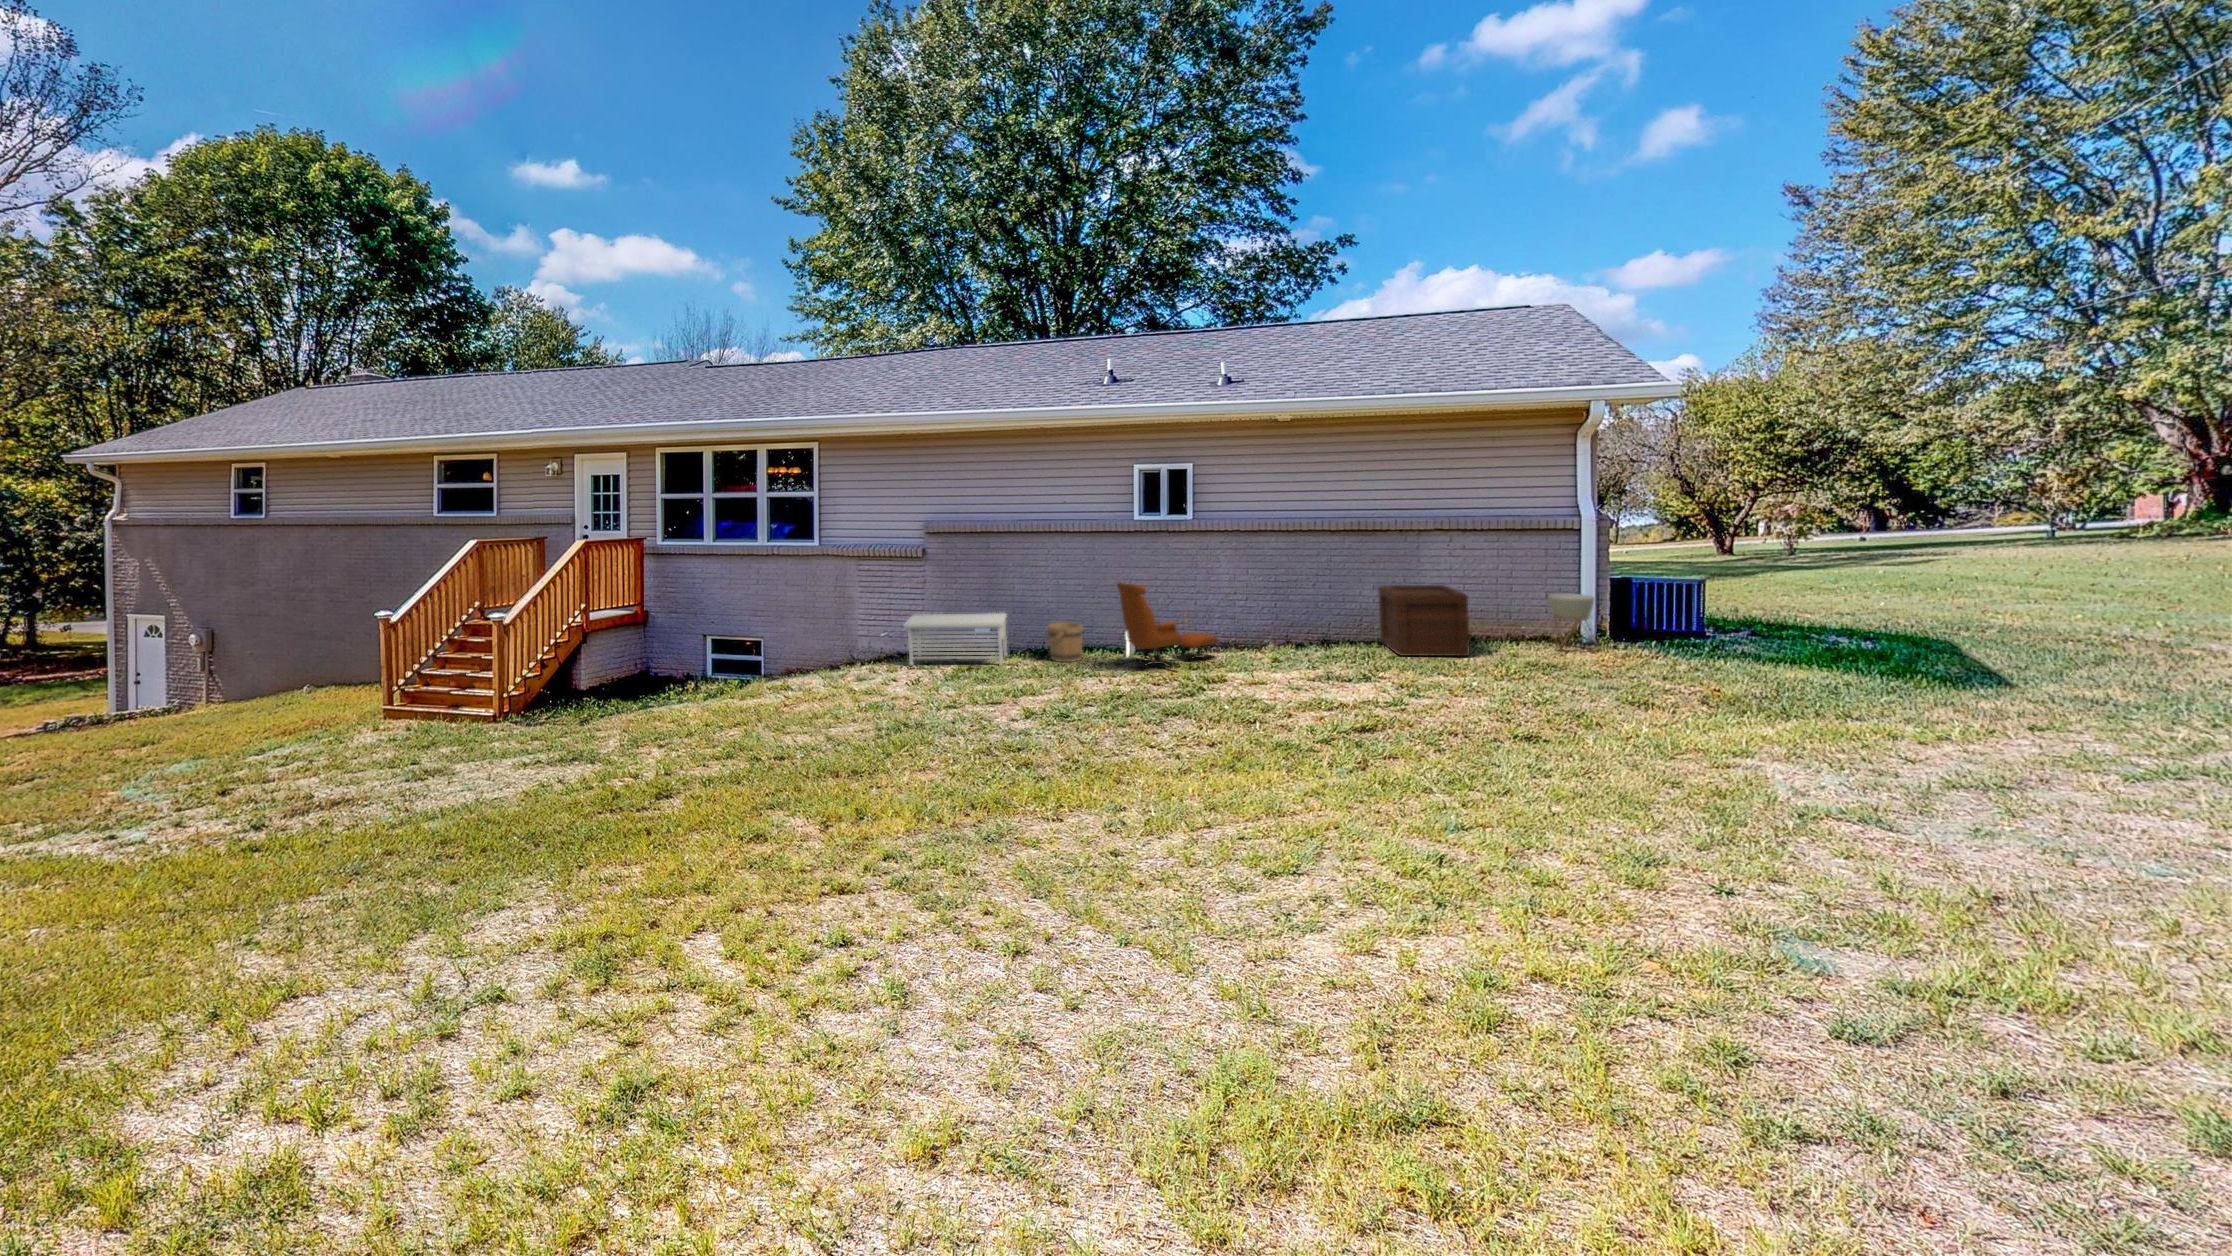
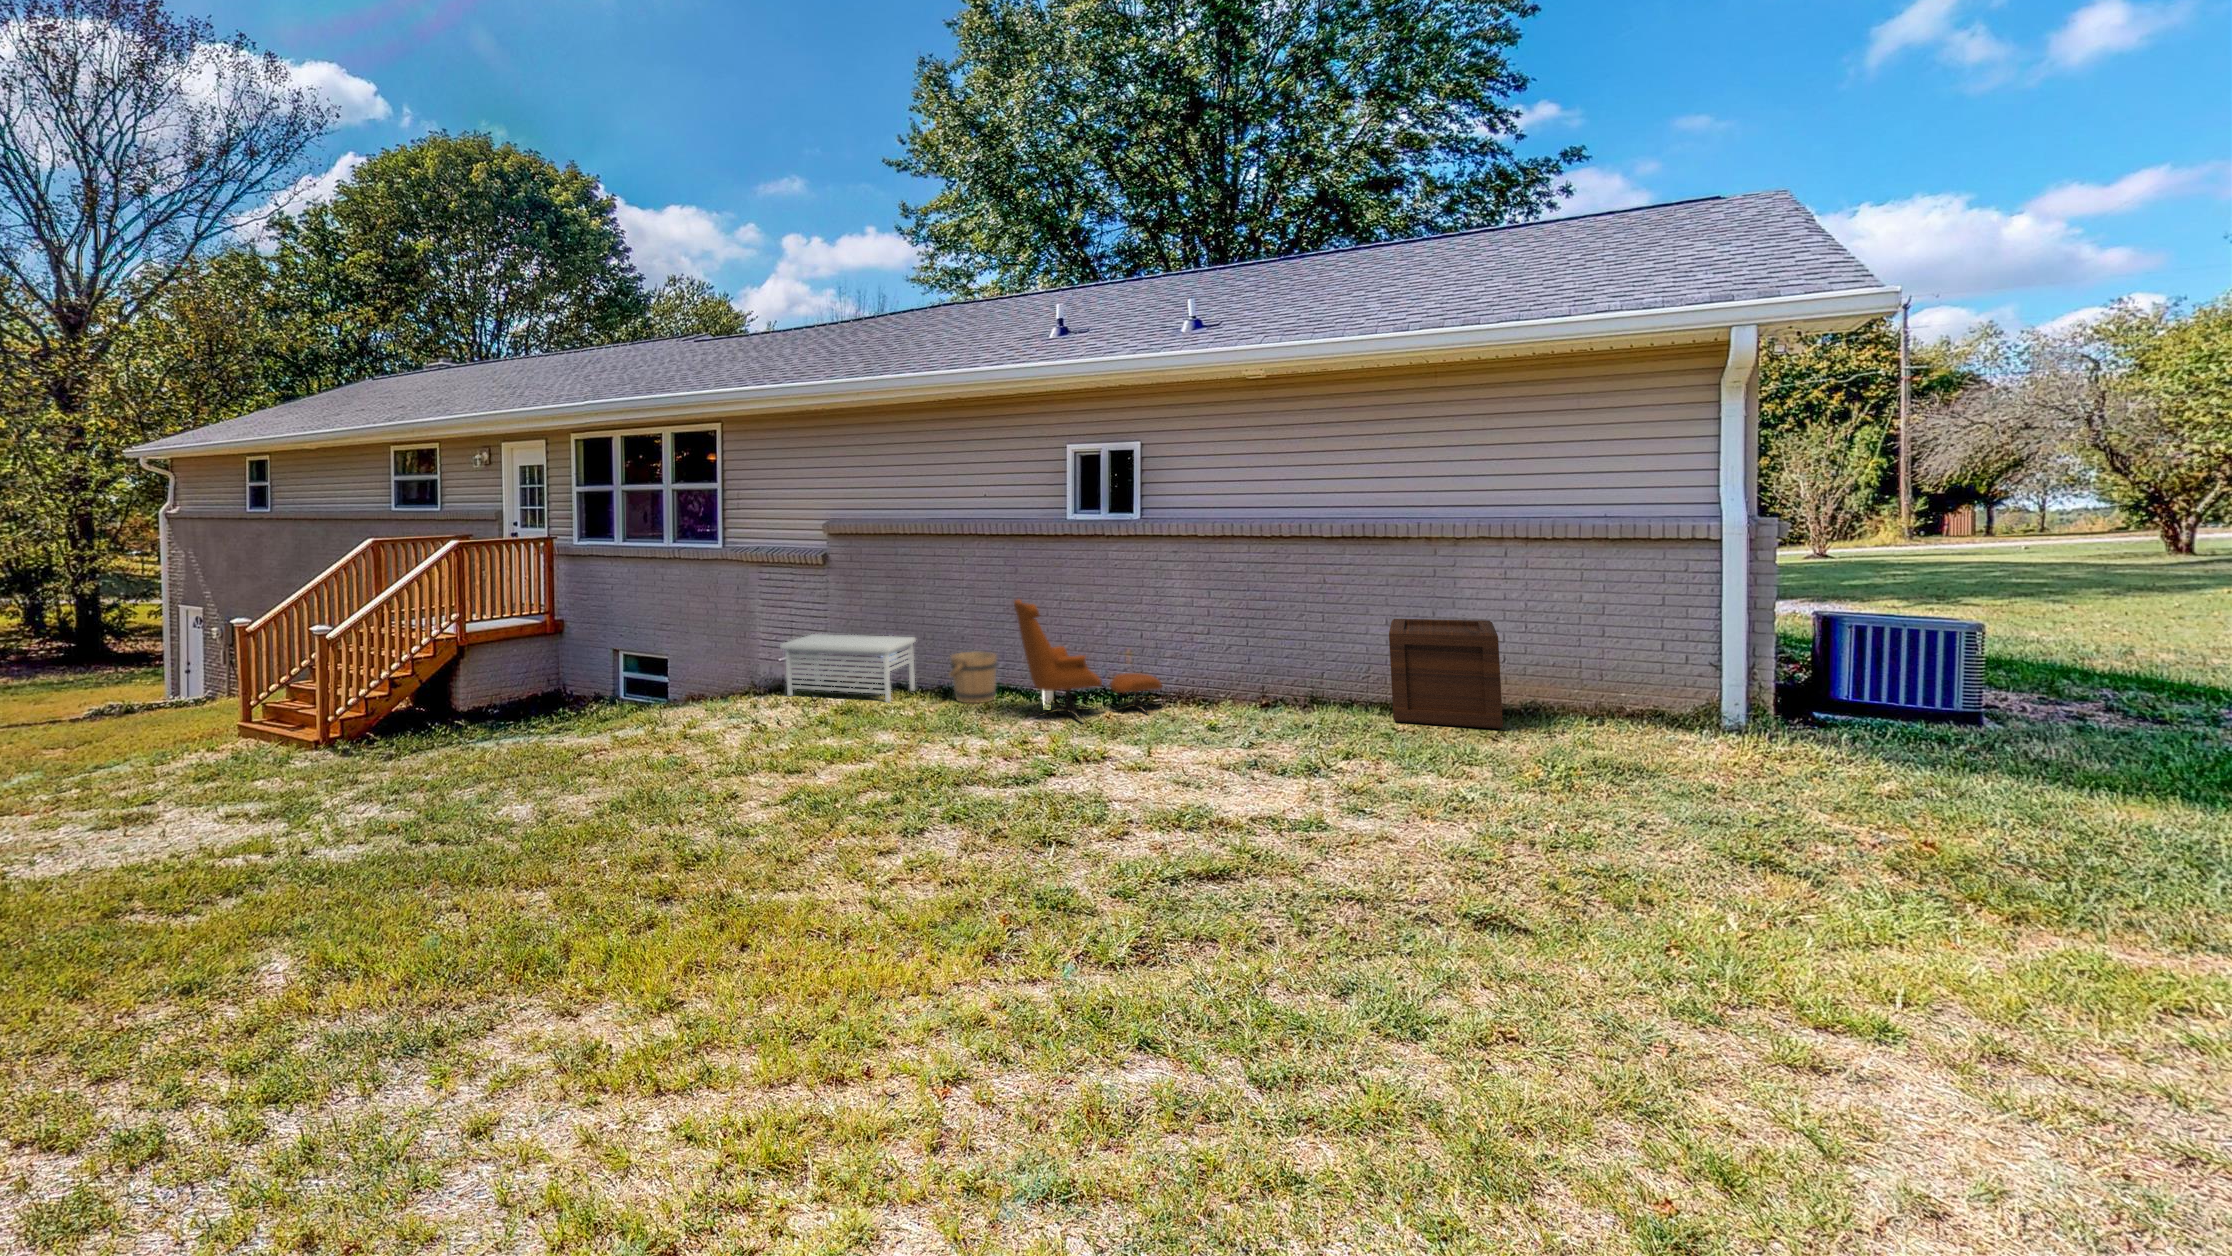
planter: present [1548,594,1599,651] -> none [1653,641,1736,734]

